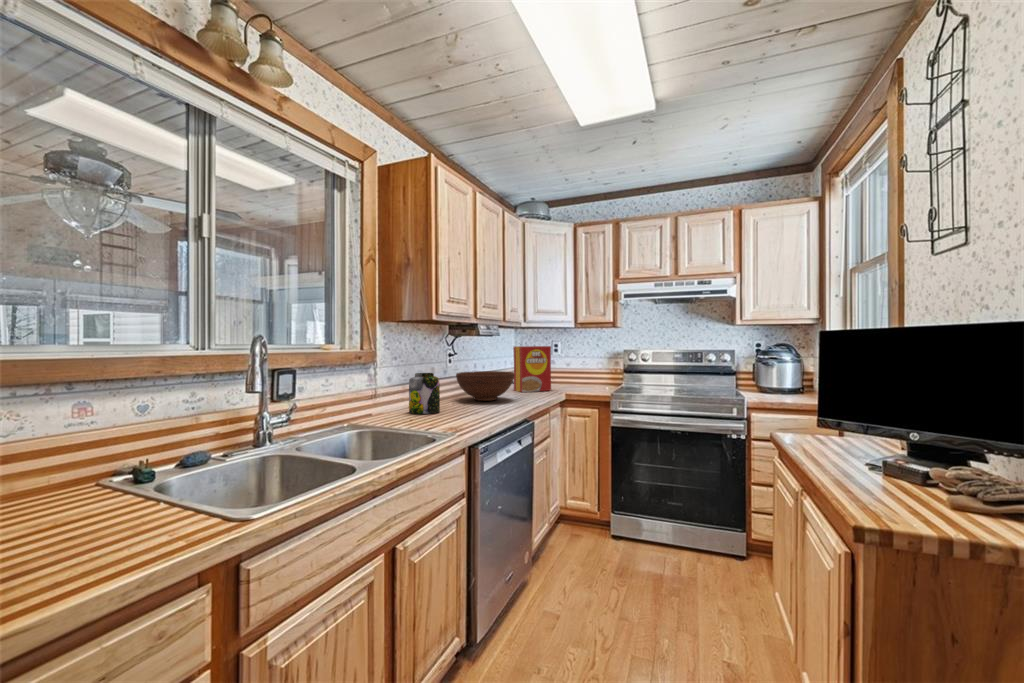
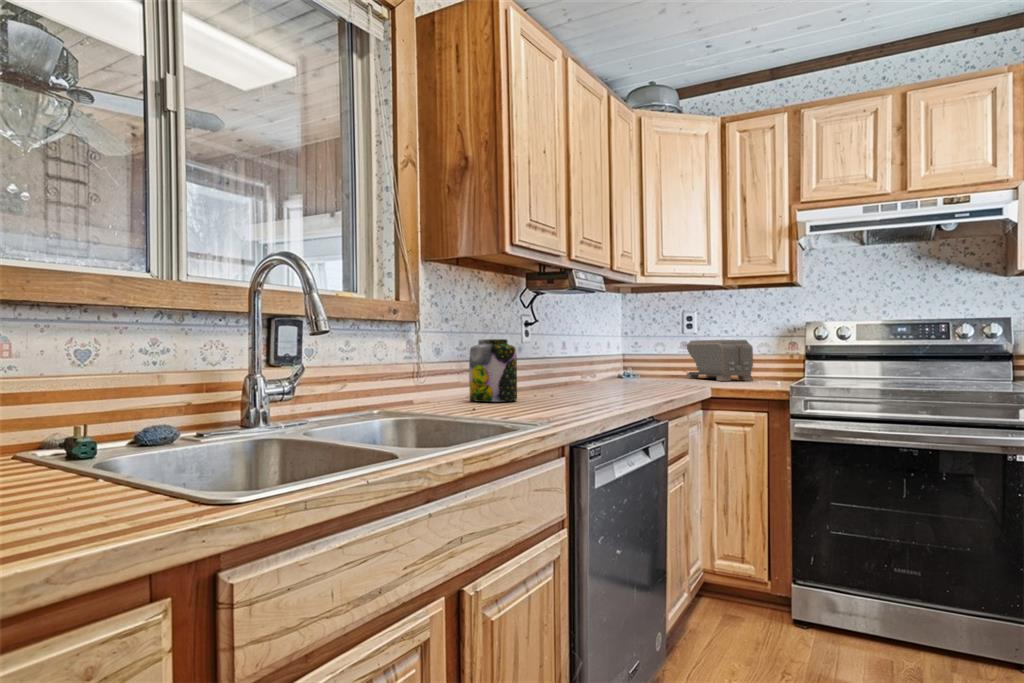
cereal box: present [513,346,551,392] -> none [625,313,687,385]
toaster: none [552,359,593,387] -> present [685,340,753,381]
fruit bowl: present [456,371,514,401] -> none [539,348,632,392]

